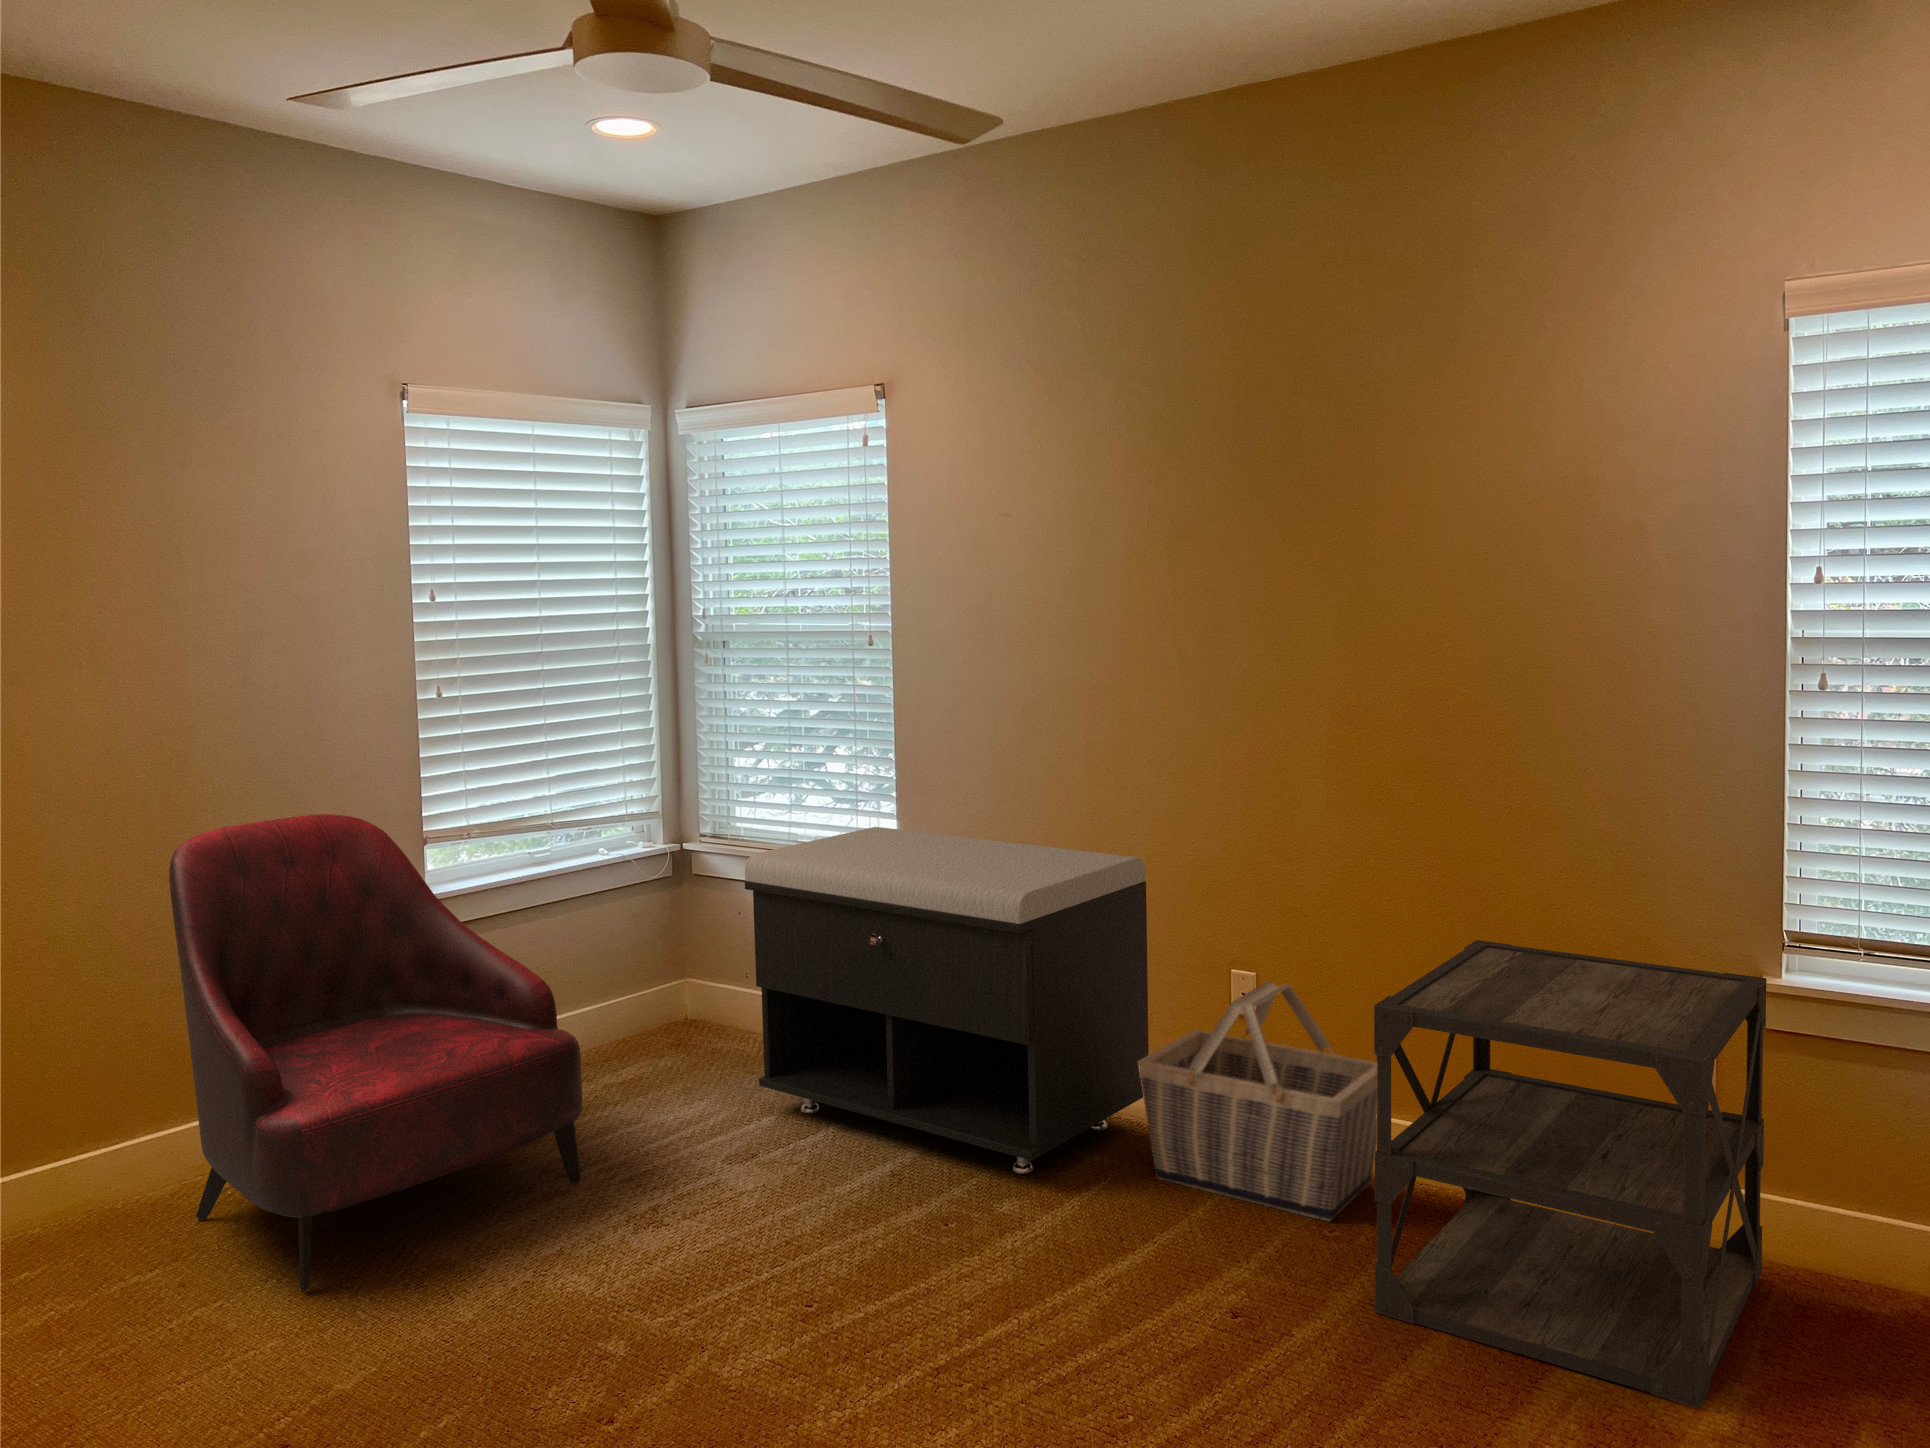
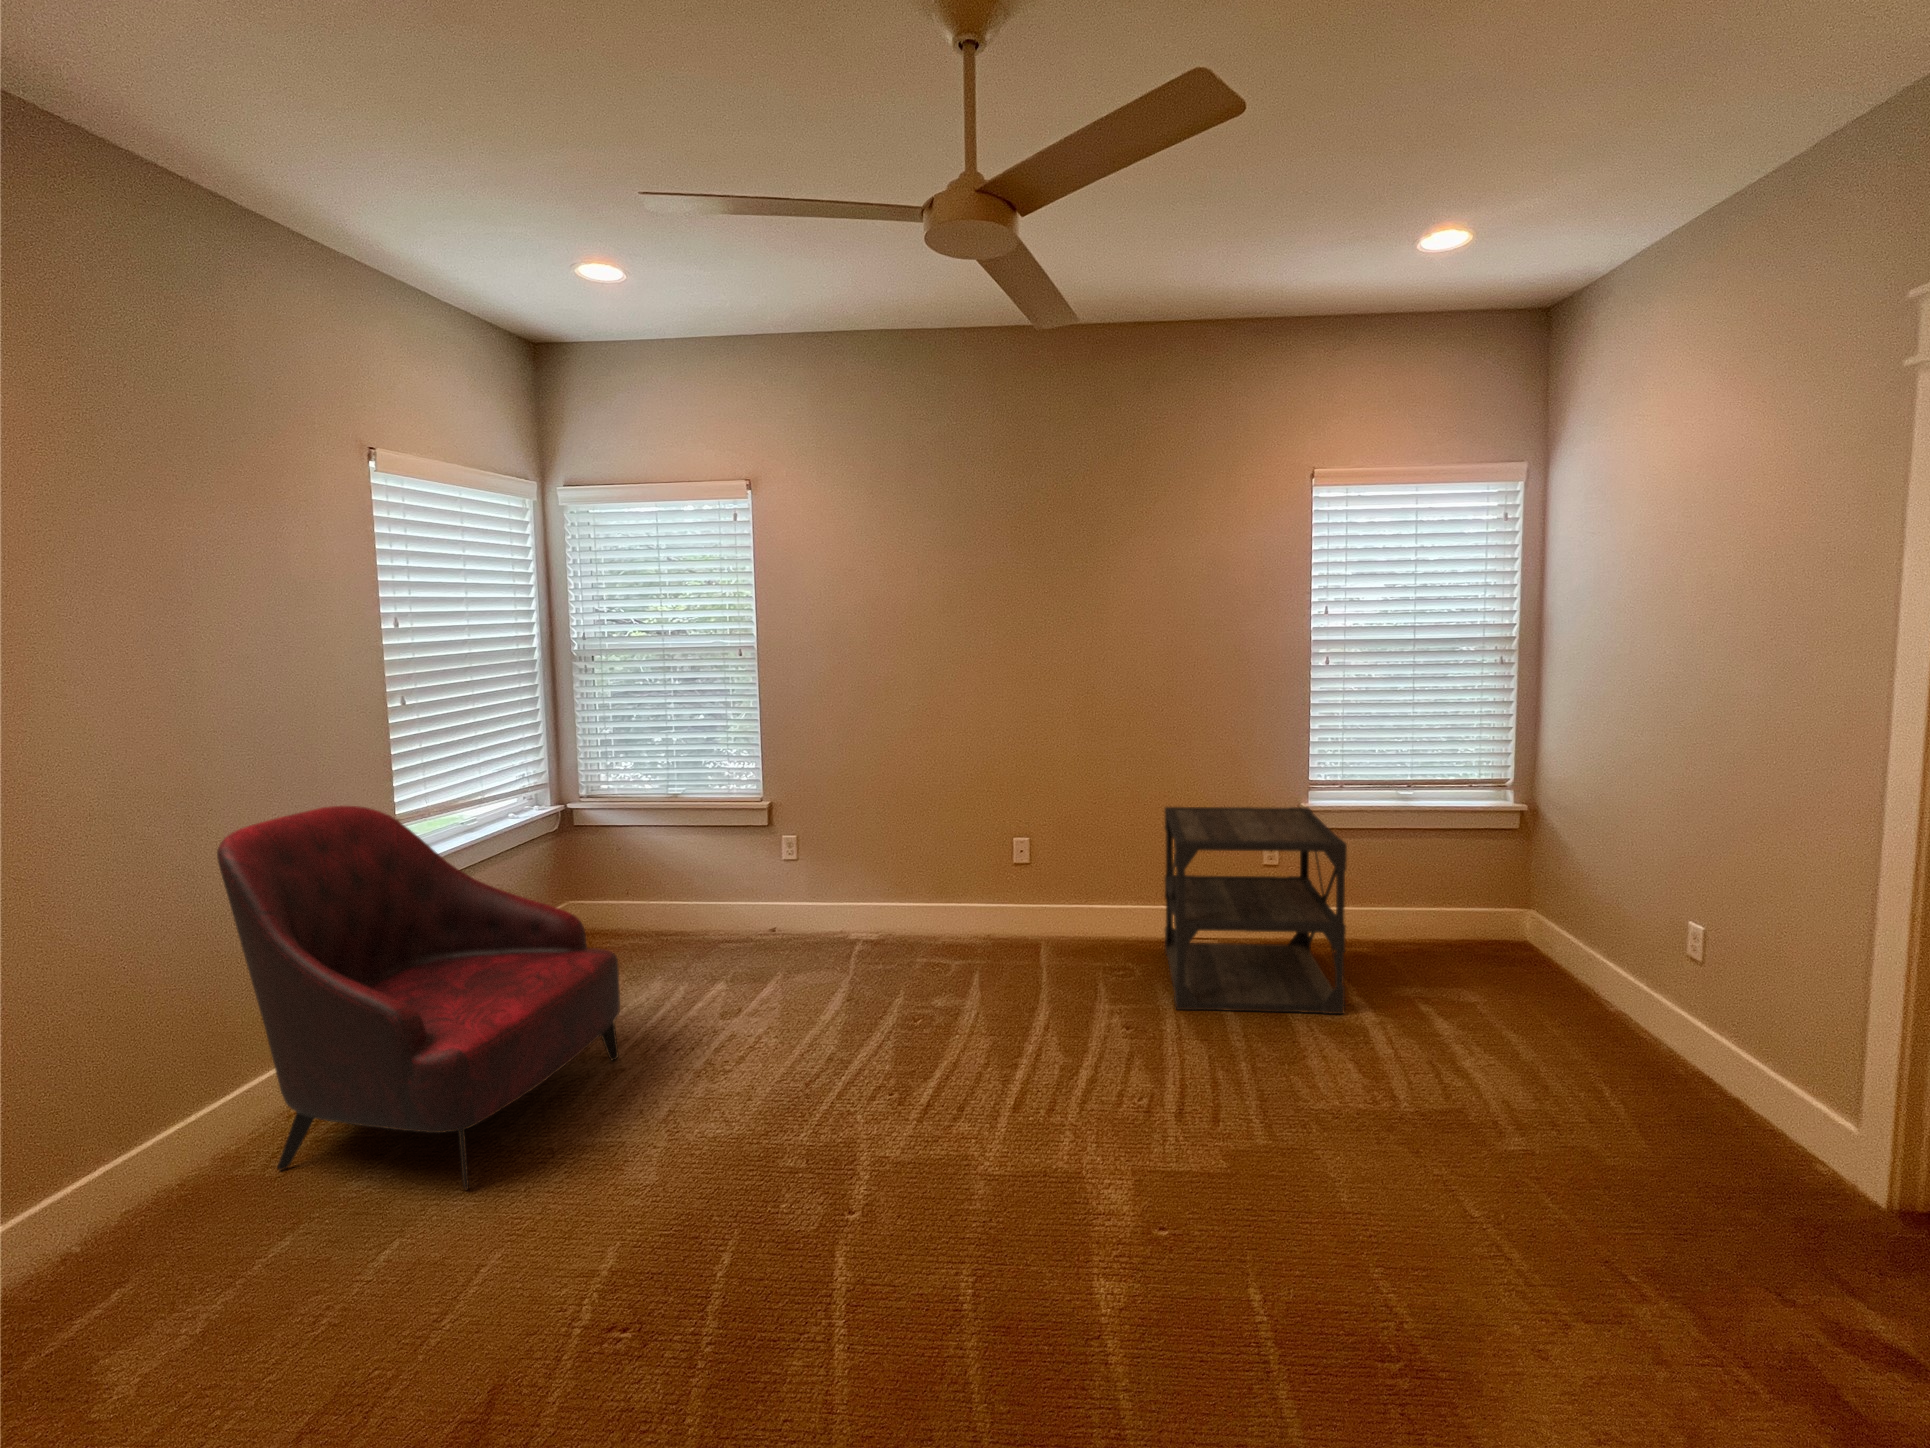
storage bench: present [745,827,1149,1174] -> none [697,781,963,985]
basket: present [1138,981,1377,1222] -> none [989,844,1119,972]

